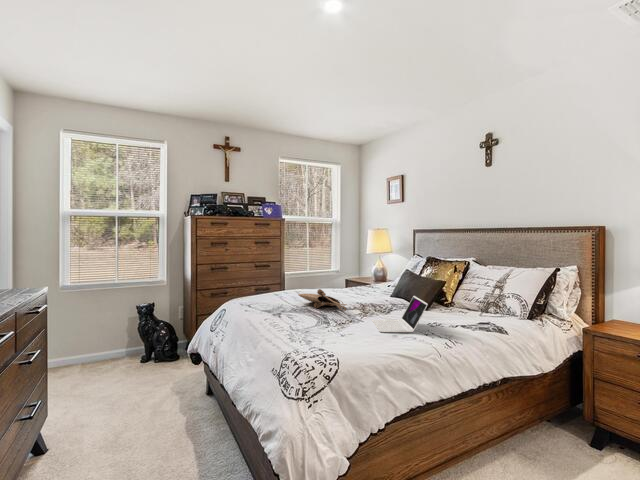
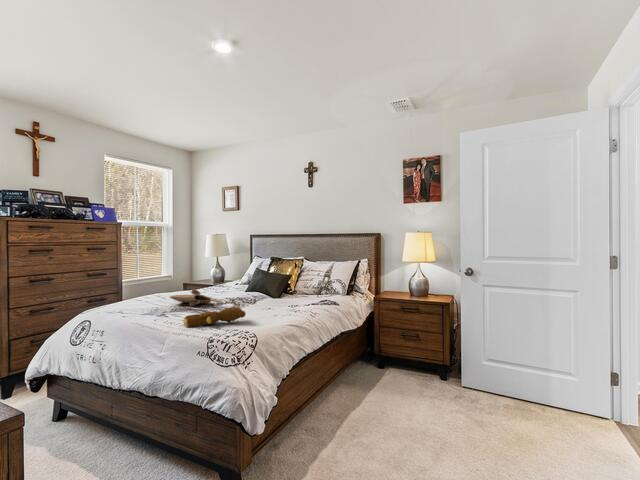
laptop: present [372,296,428,332] -> none [248,286,295,315]
teddy bear: none [279,318,348,336] -> present [183,307,246,327]

